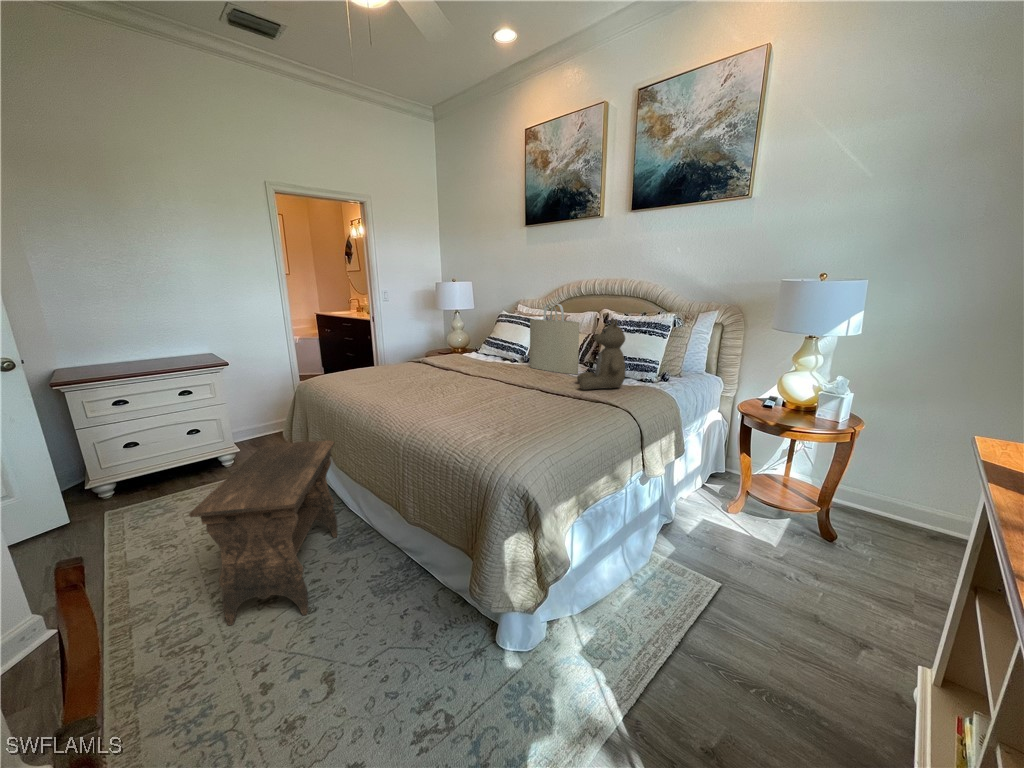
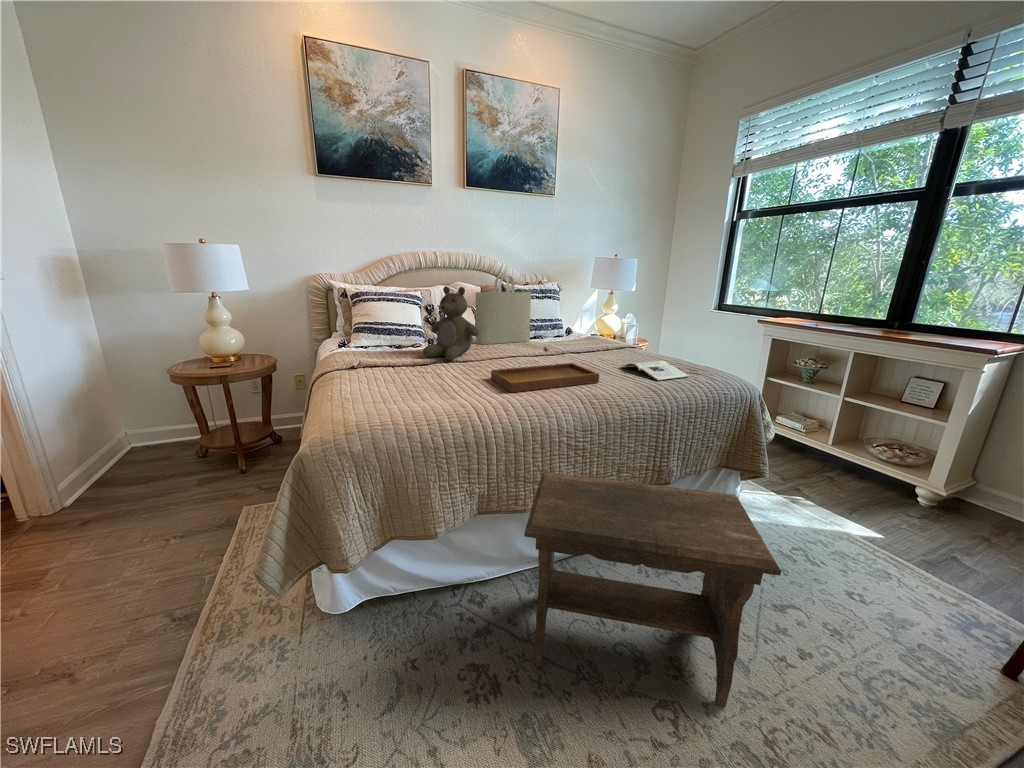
teddy bear: present [577,318,626,390] -> present [423,286,479,360]
tray: none [380,365,462,404] -> present [491,347,599,392]
magazine: none [450,402,526,430] -> present [621,361,689,381]

